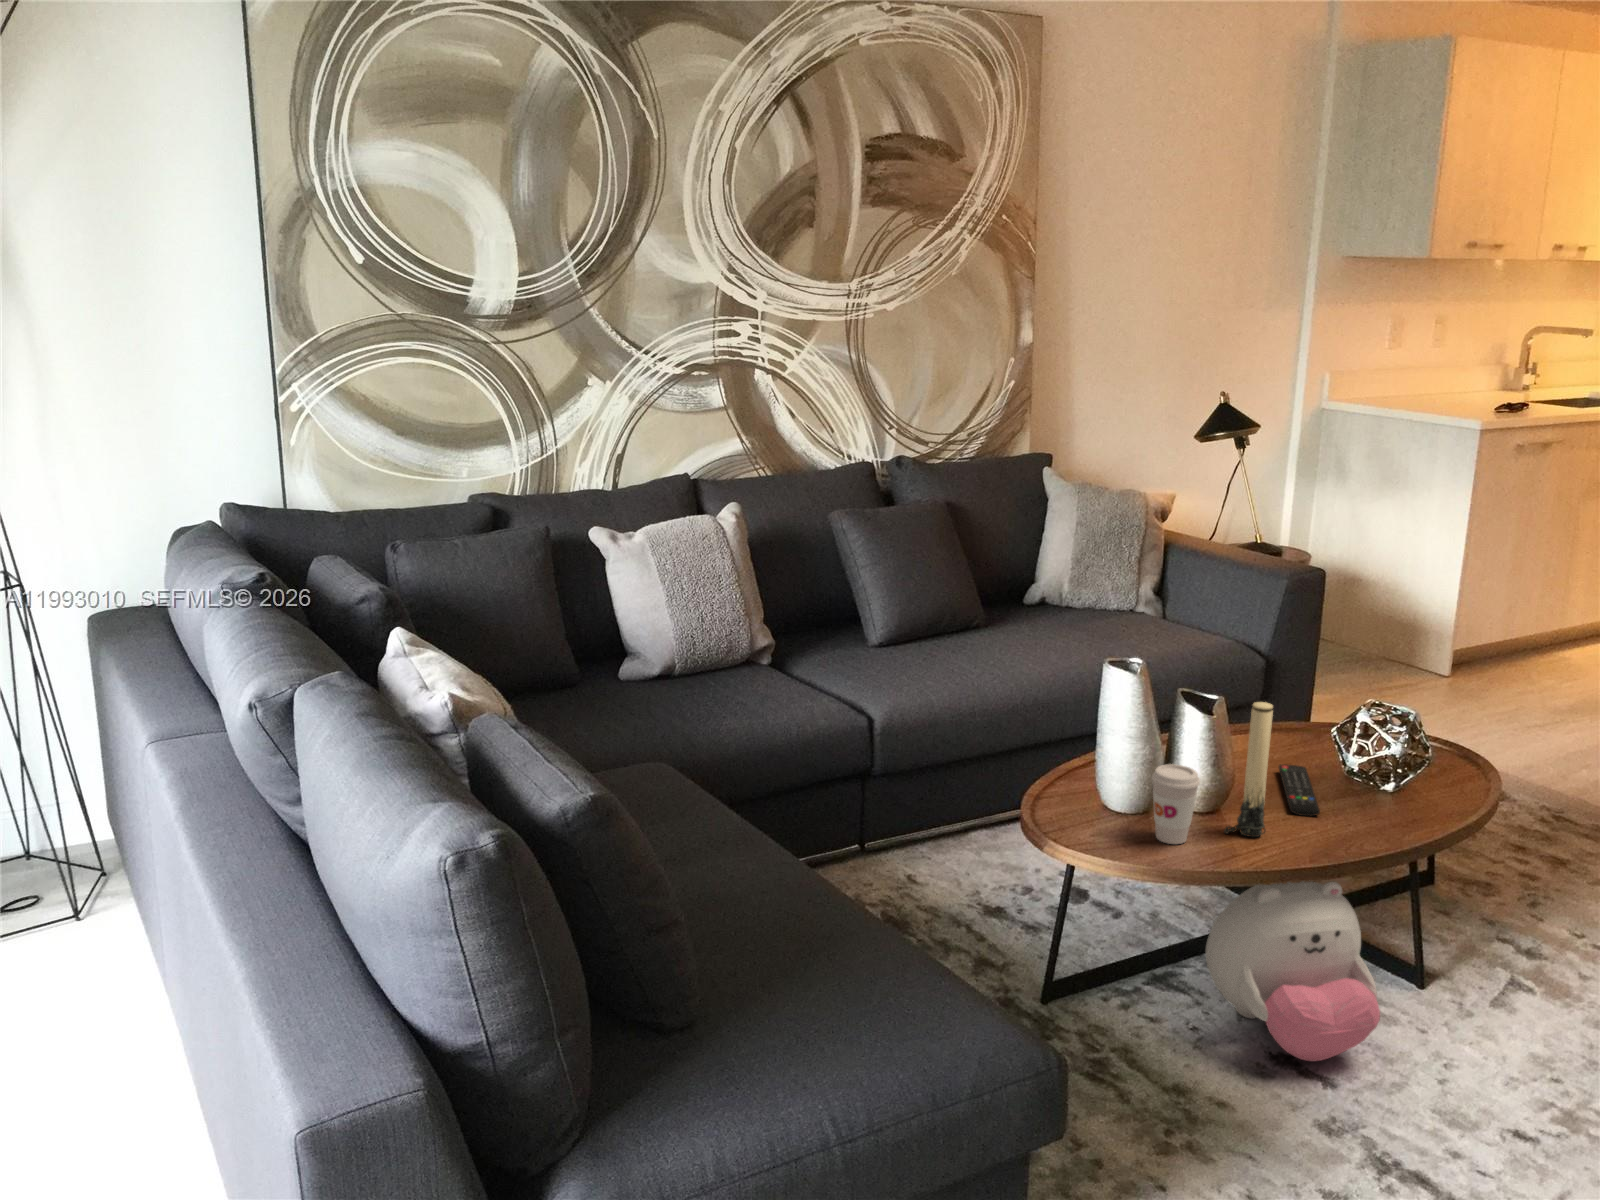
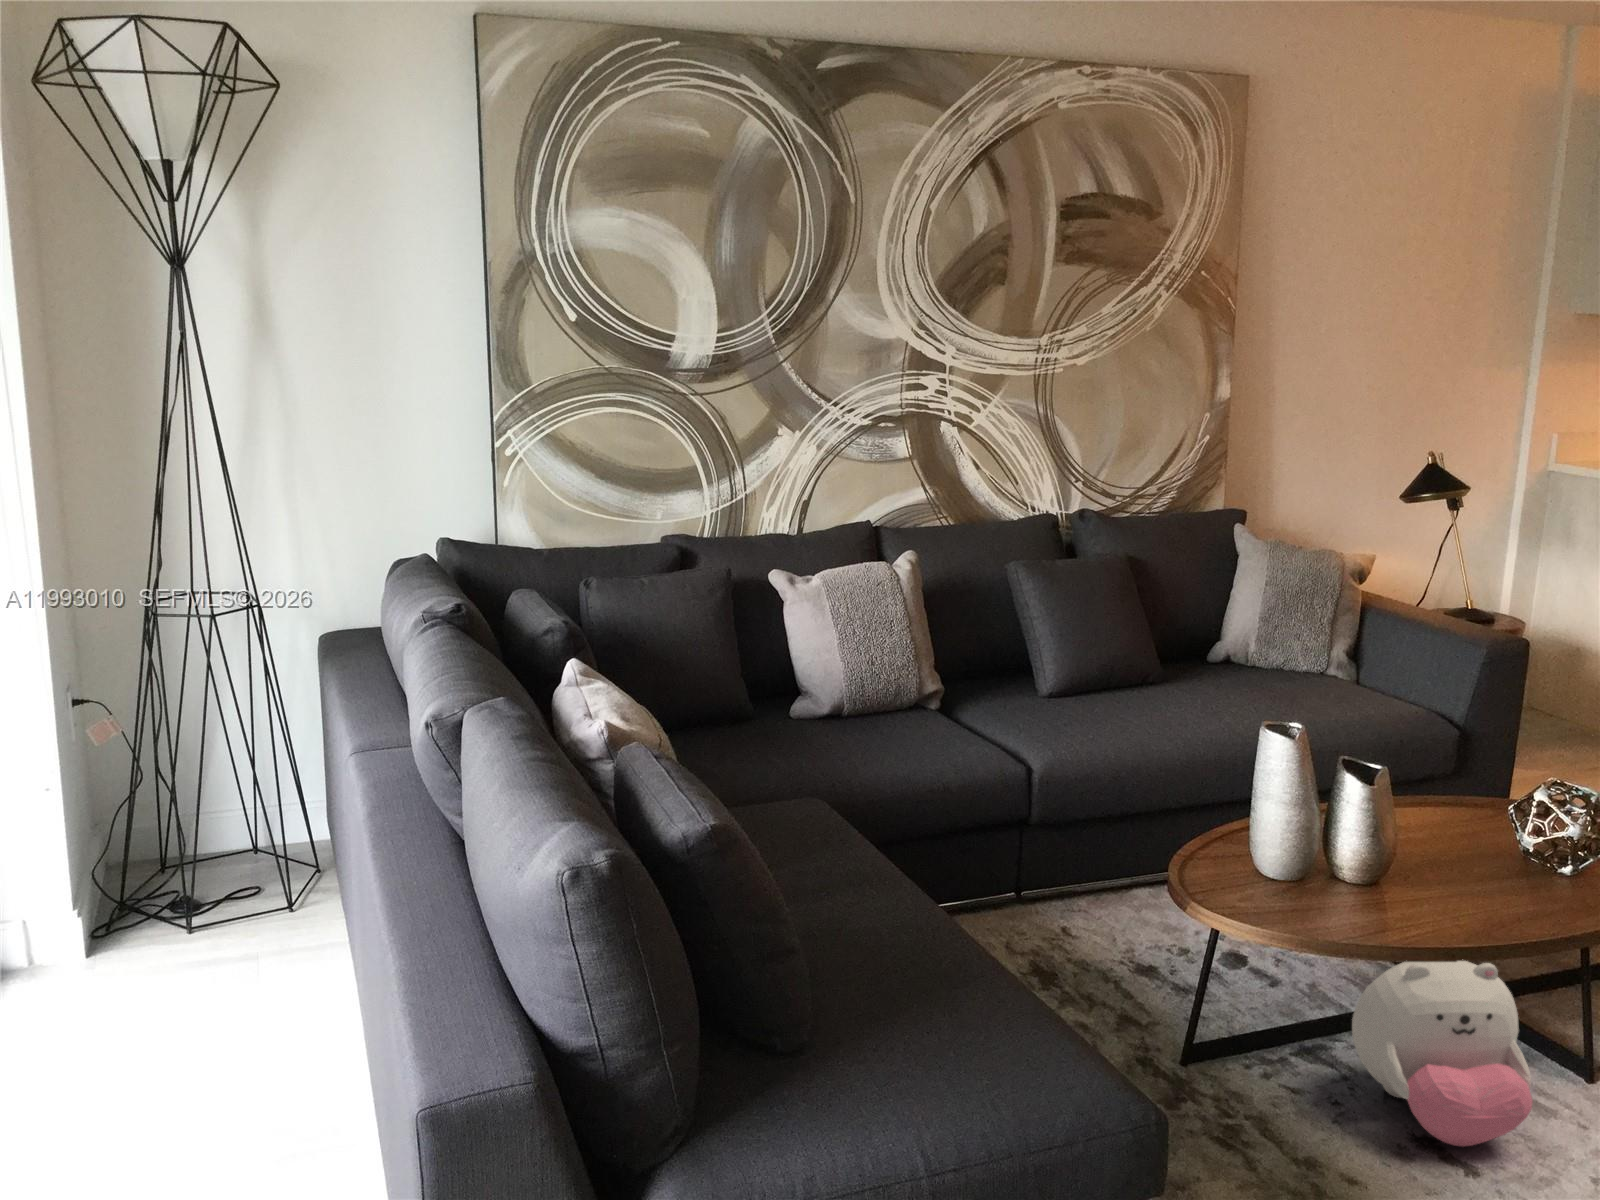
candle: present [1224,702,1273,837] -> none [1374,774,1429,912]
coffee cup: present [1152,764,1200,844] -> none [1298,832,1348,912]
remote control: present [1279,765,1320,816] -> none [1448,841,1482,895]

